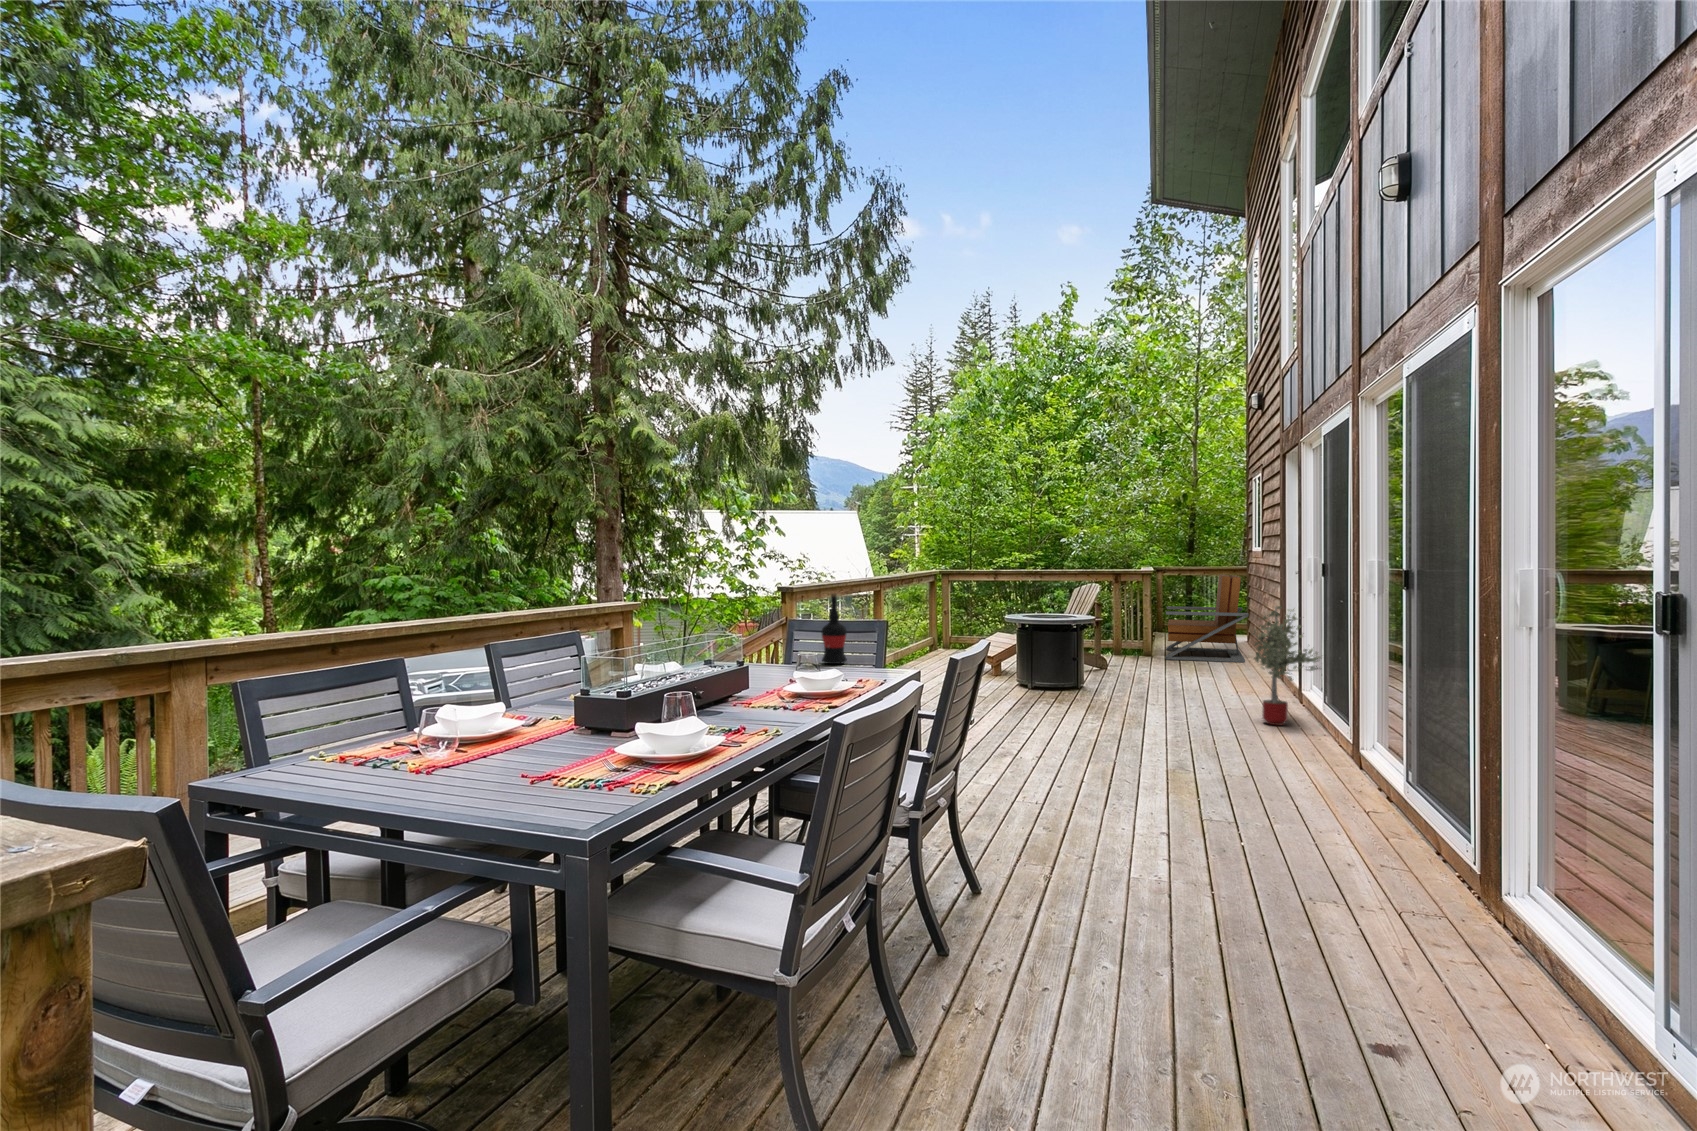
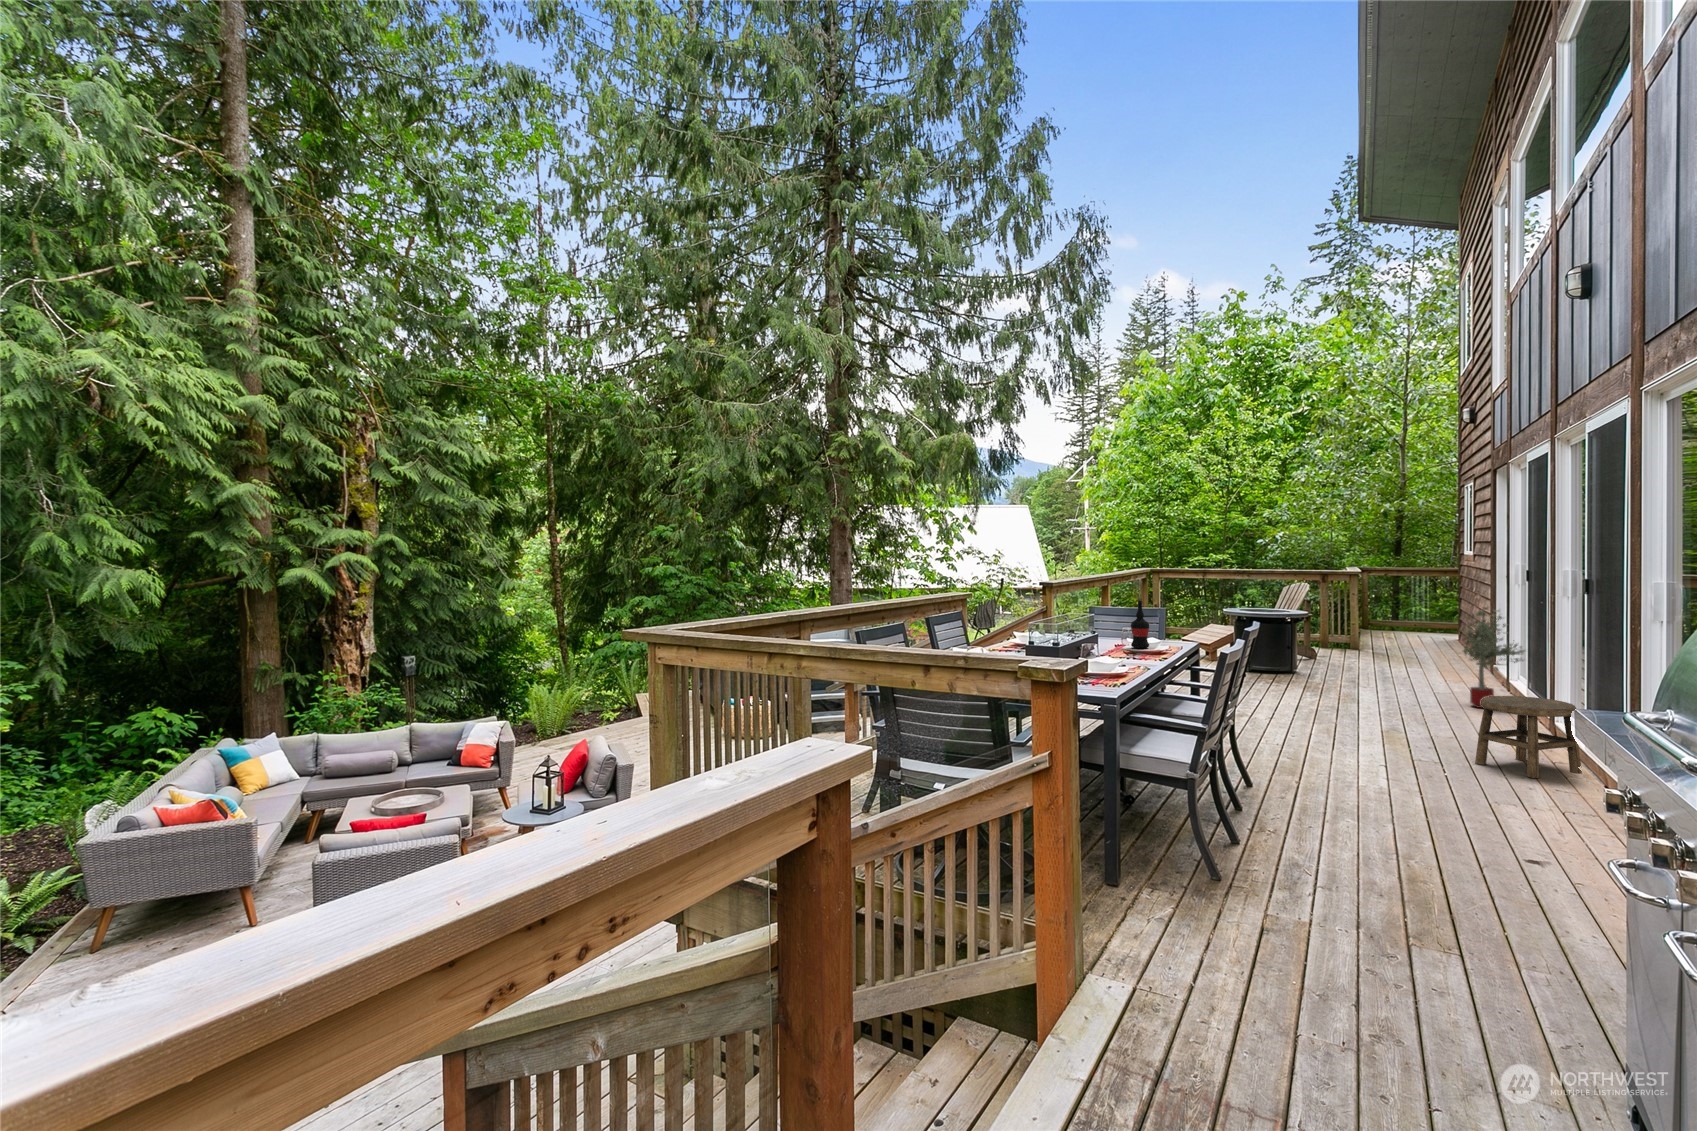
lounge chair: present [1166,574,1248,662] -> none [1372,574,1457,657]
stool: none [1269,719,1398,833] -> present [1475,696,1582,778]

